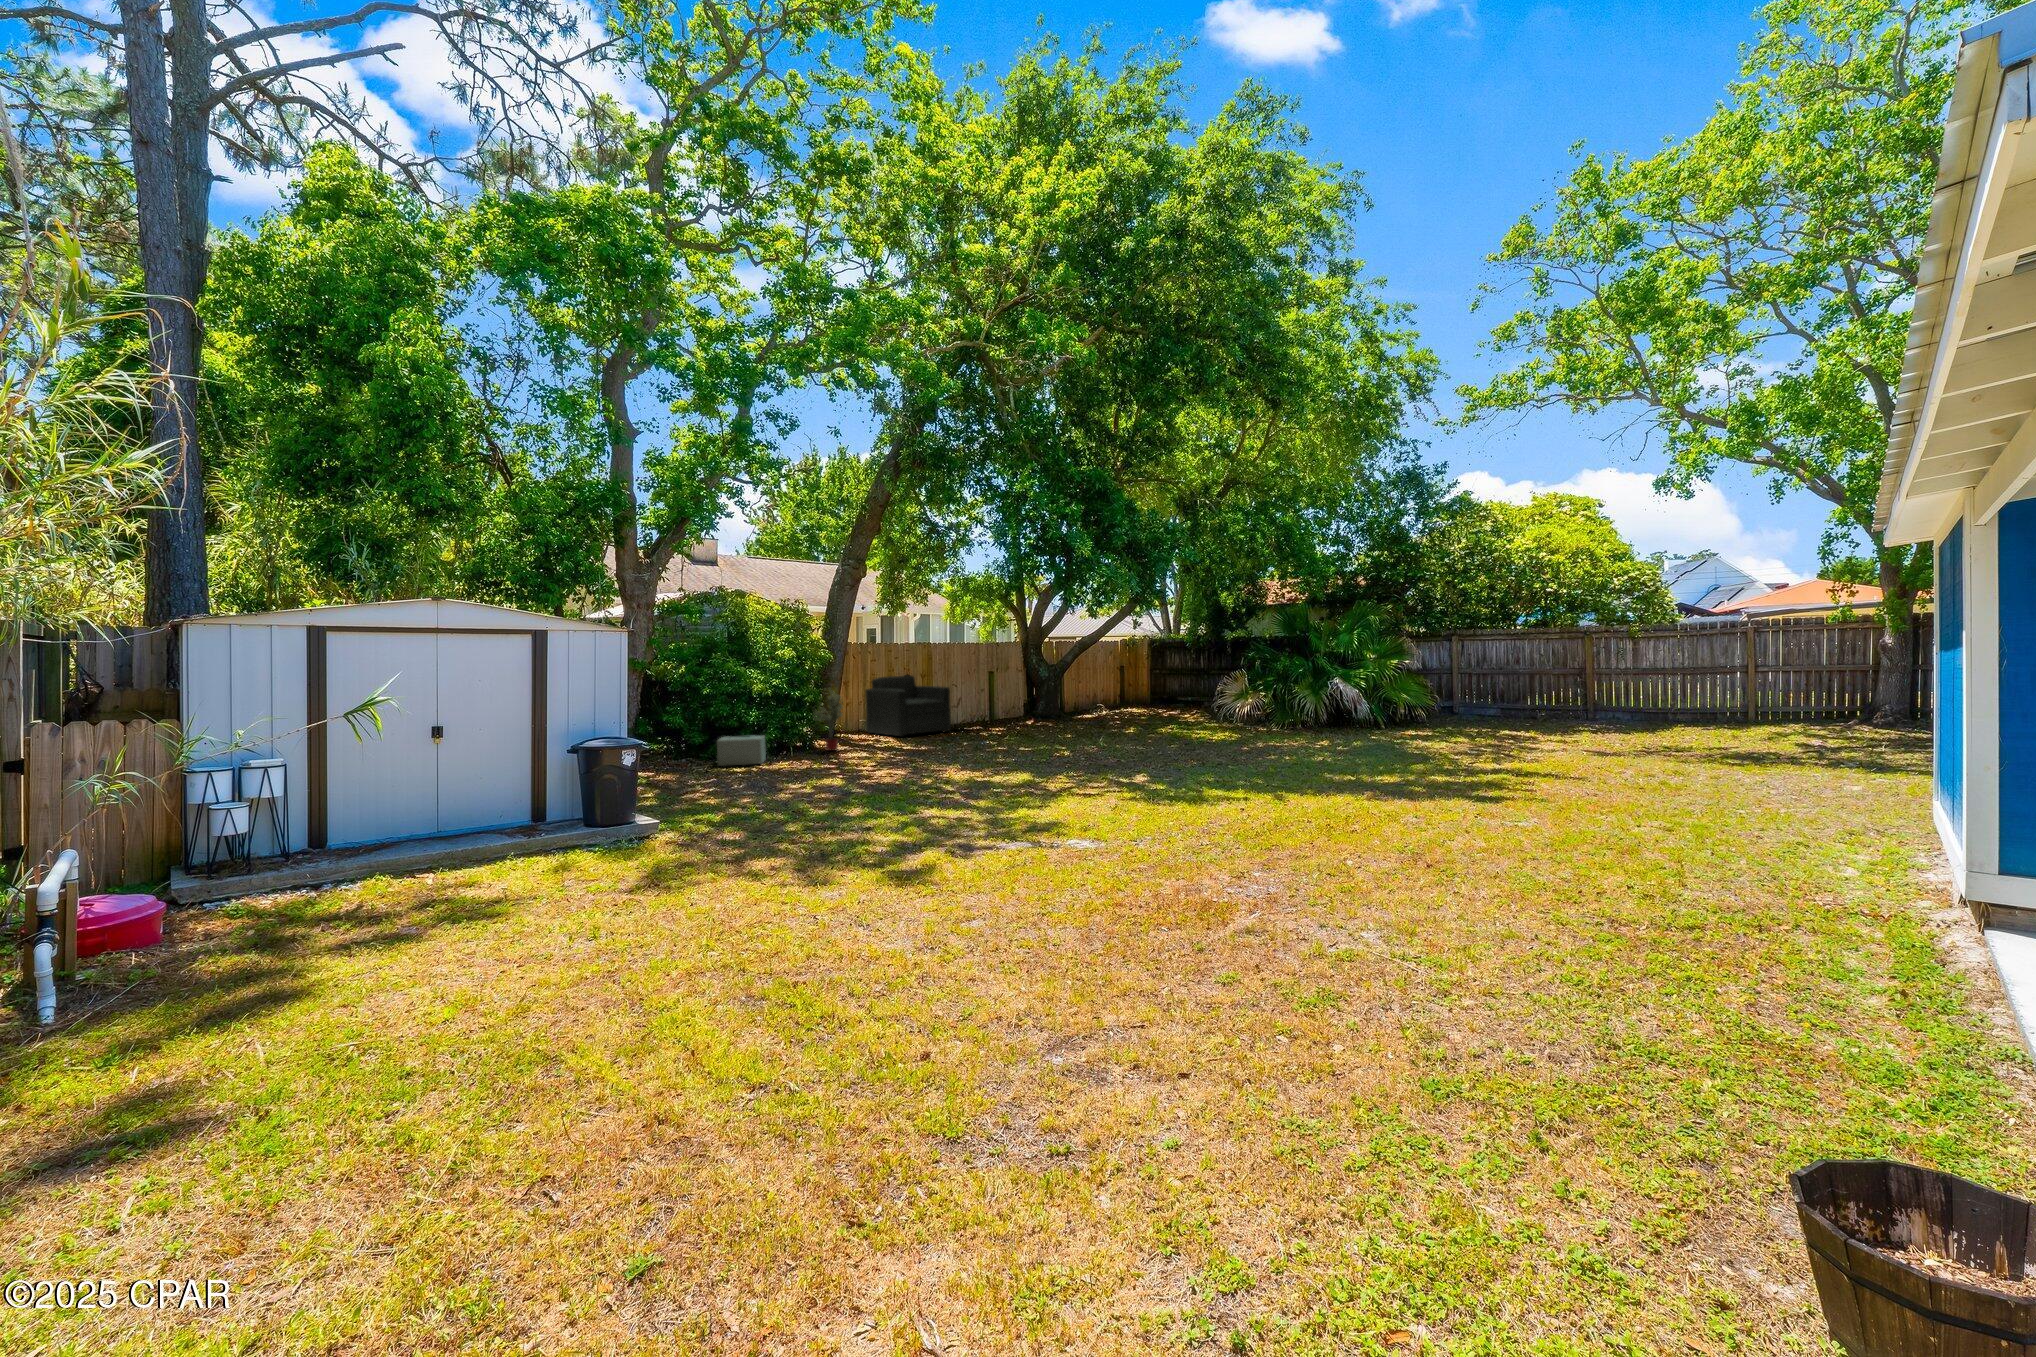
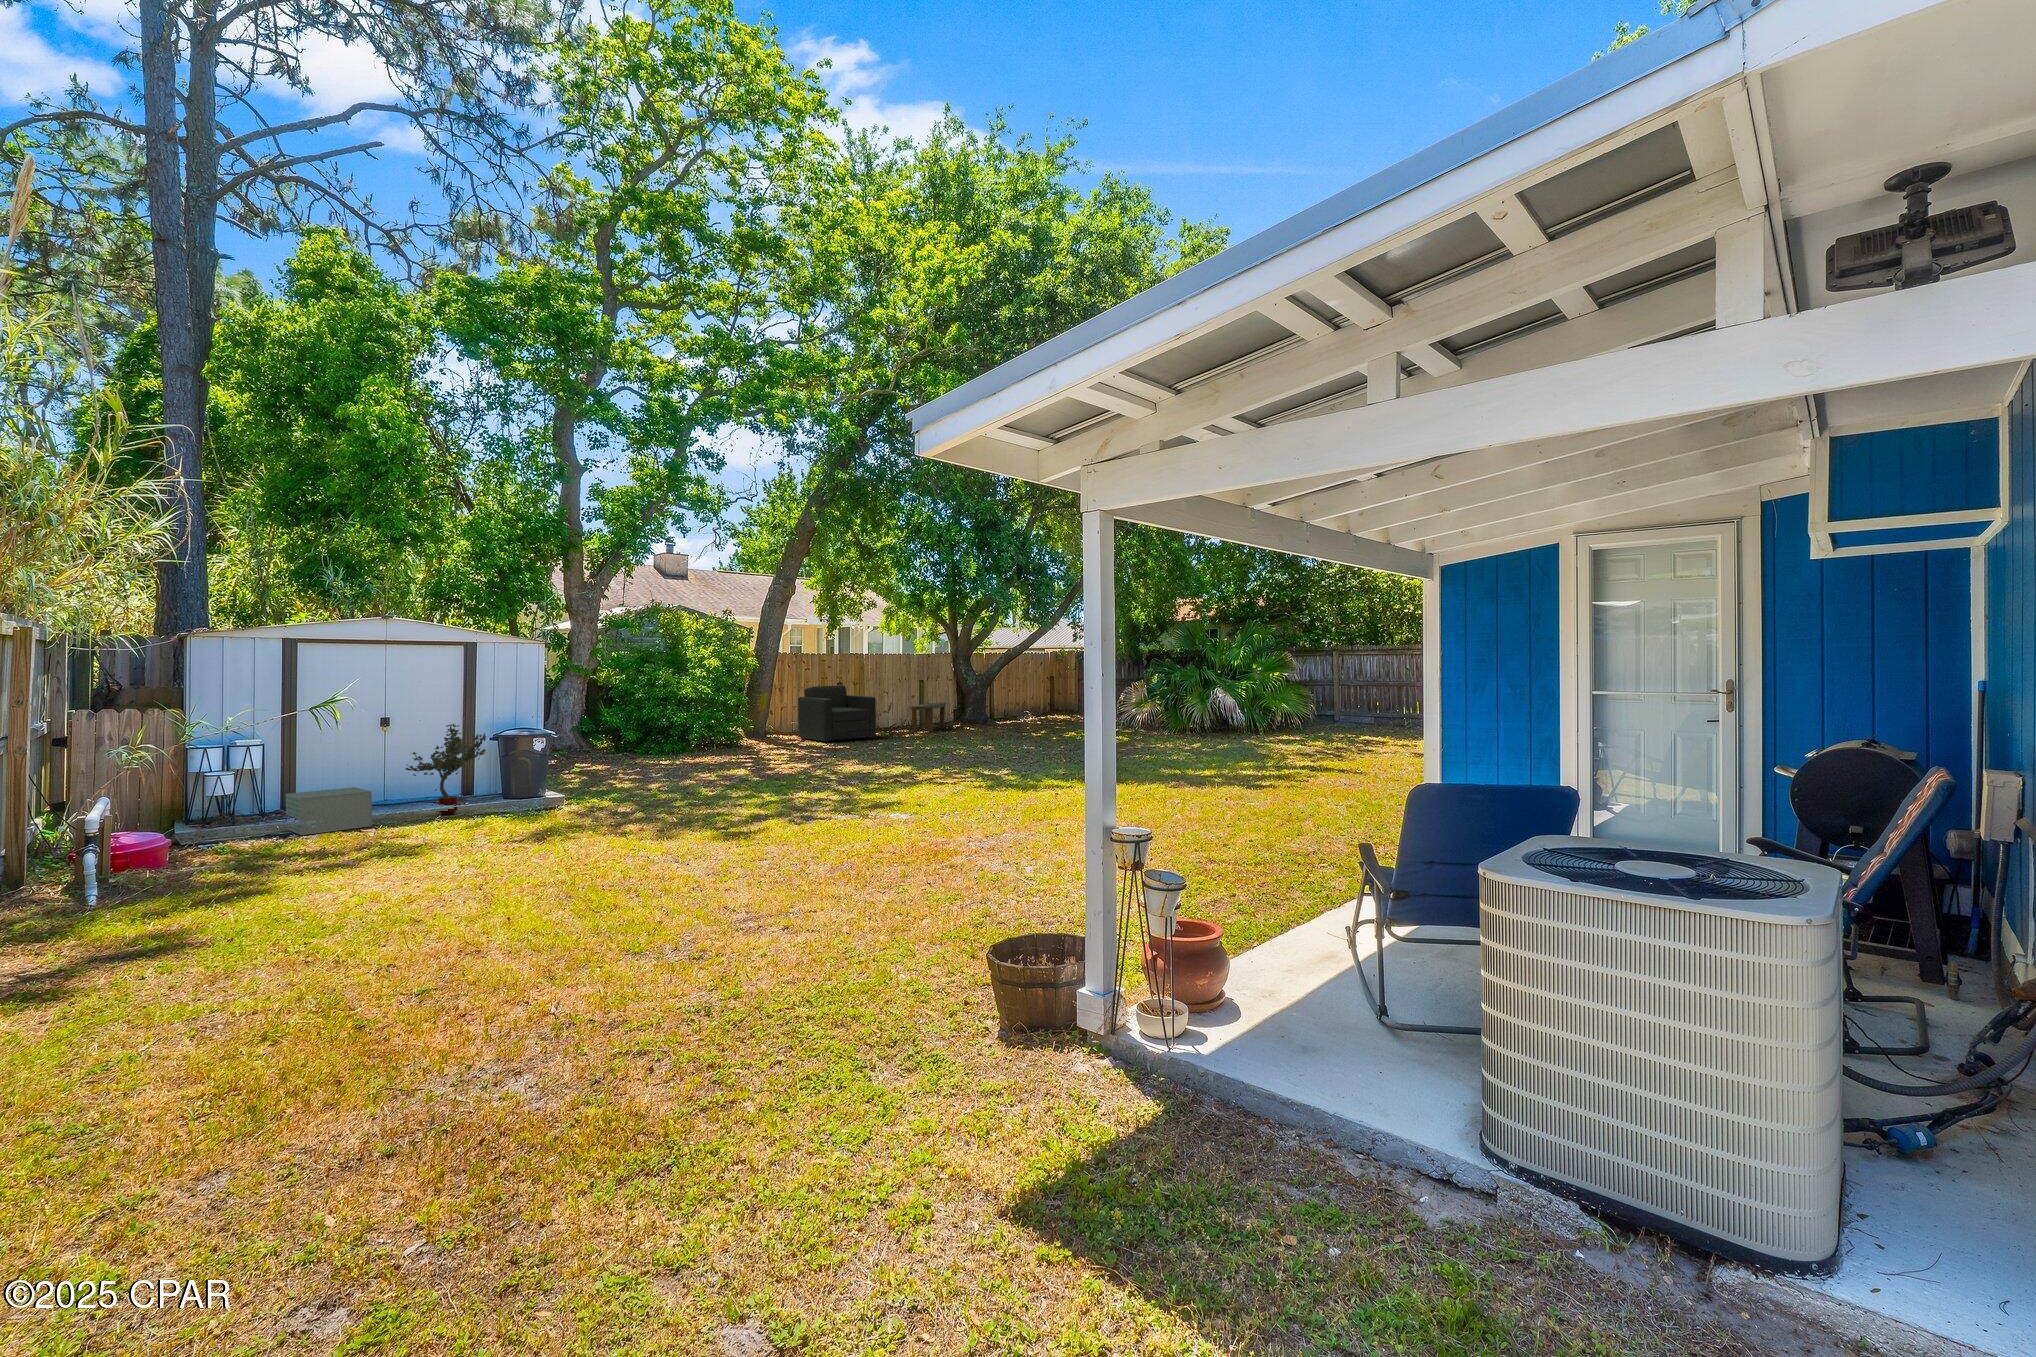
potted tree: present [814,688,843,751] -> present [405,724,486,815]
bench: none [981,691,1014,723] -> present [911,703,946,732]
storage box: present [717,736,766,766] -> present [286,787,372,835]

